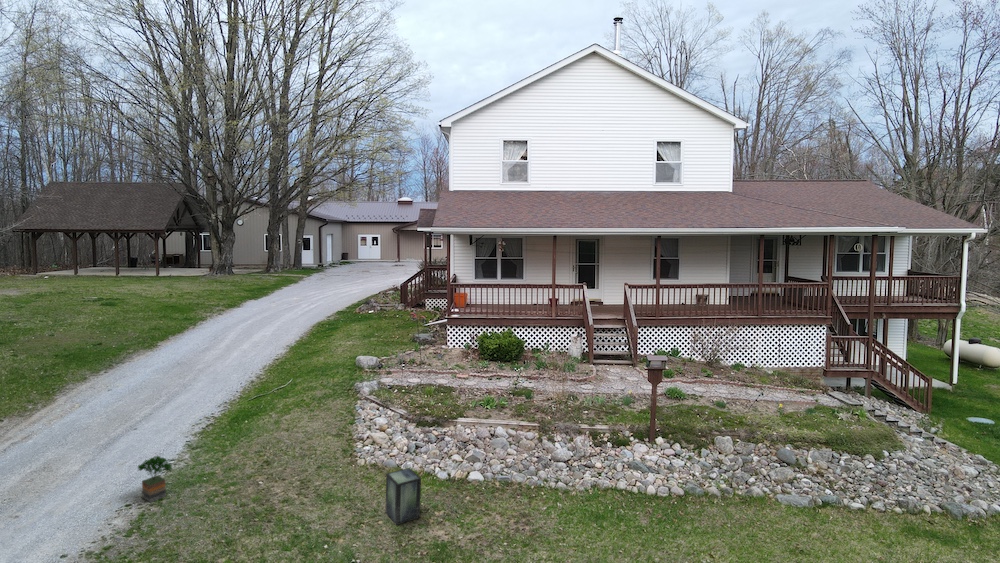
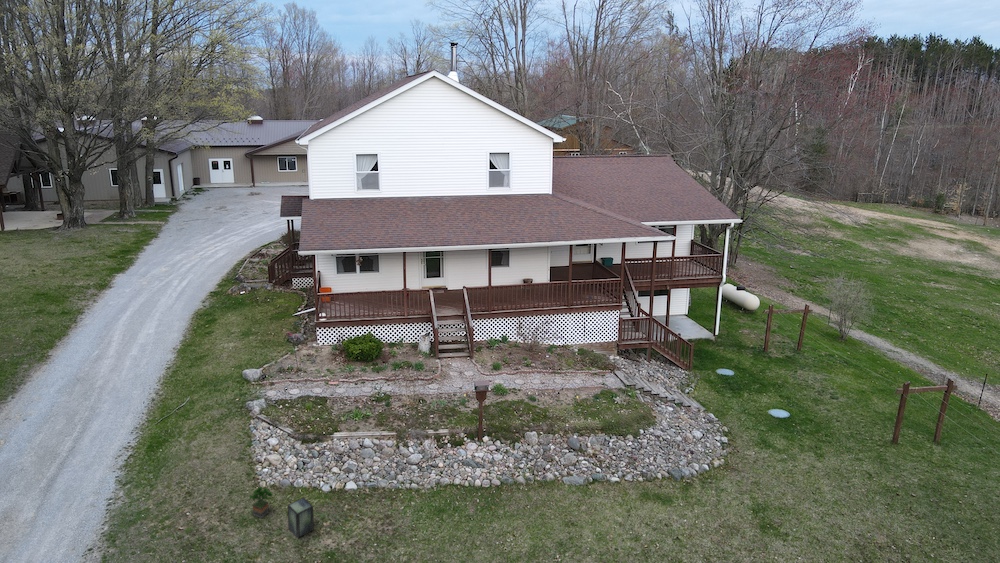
potted tree: present [138,456,172,502] -> present [250,487,272,518]

